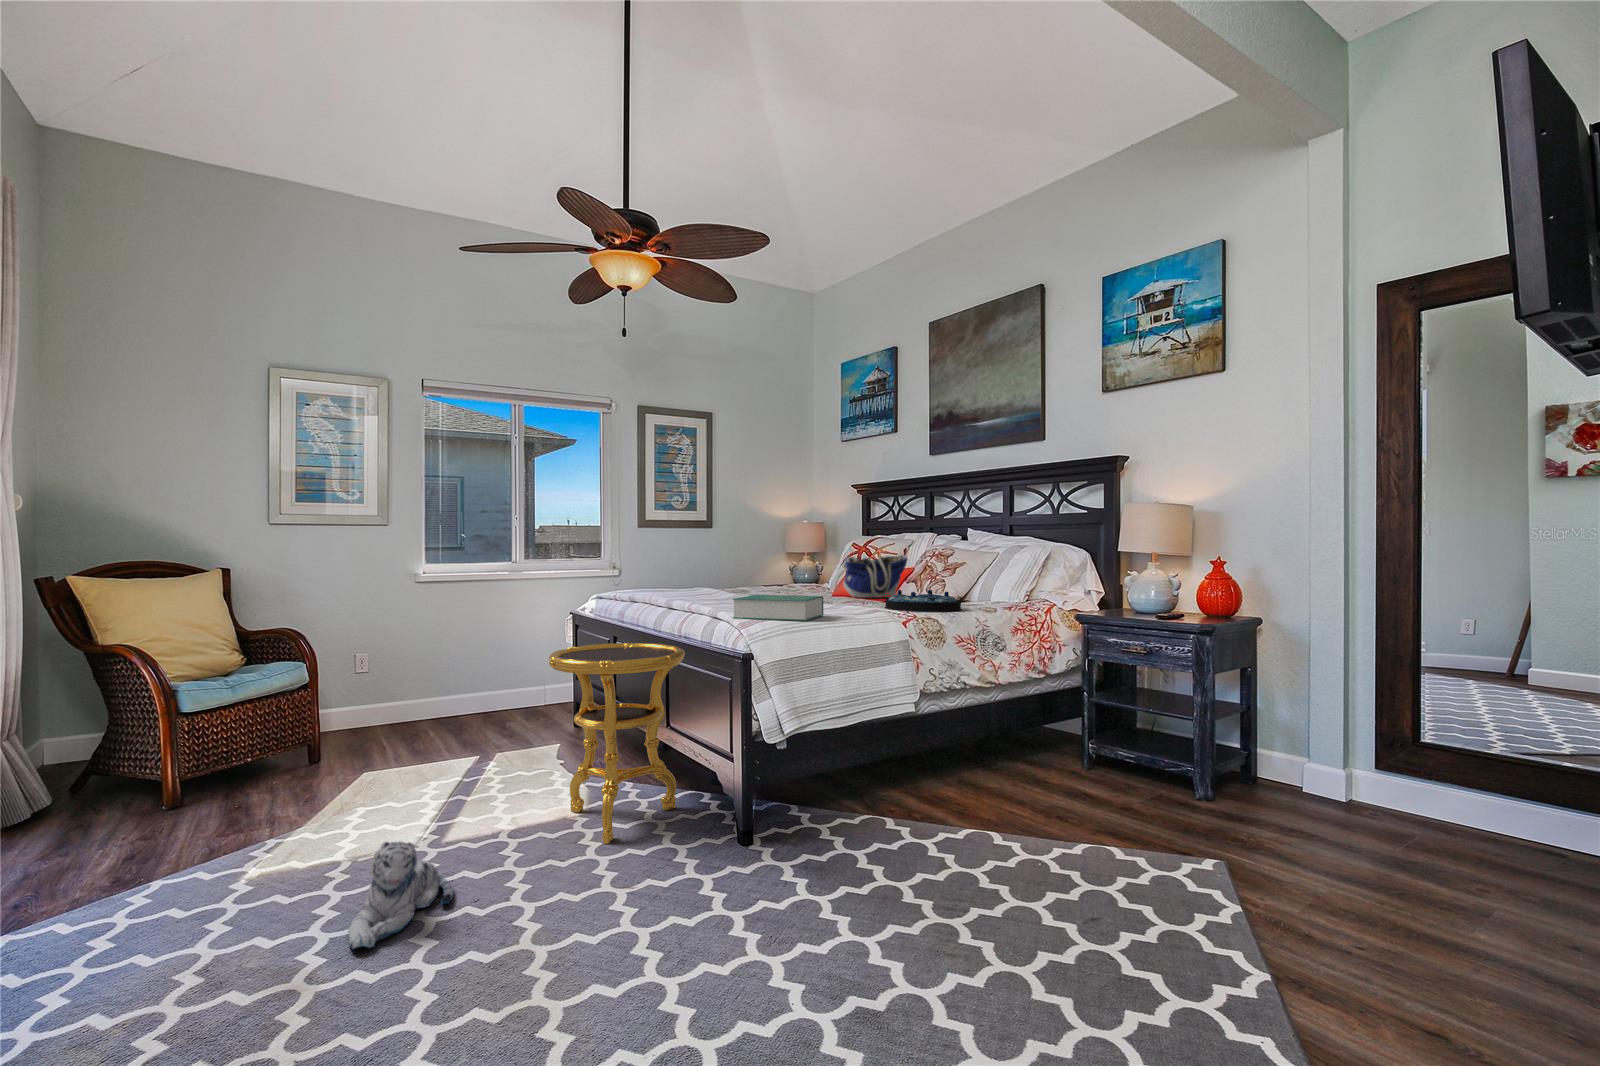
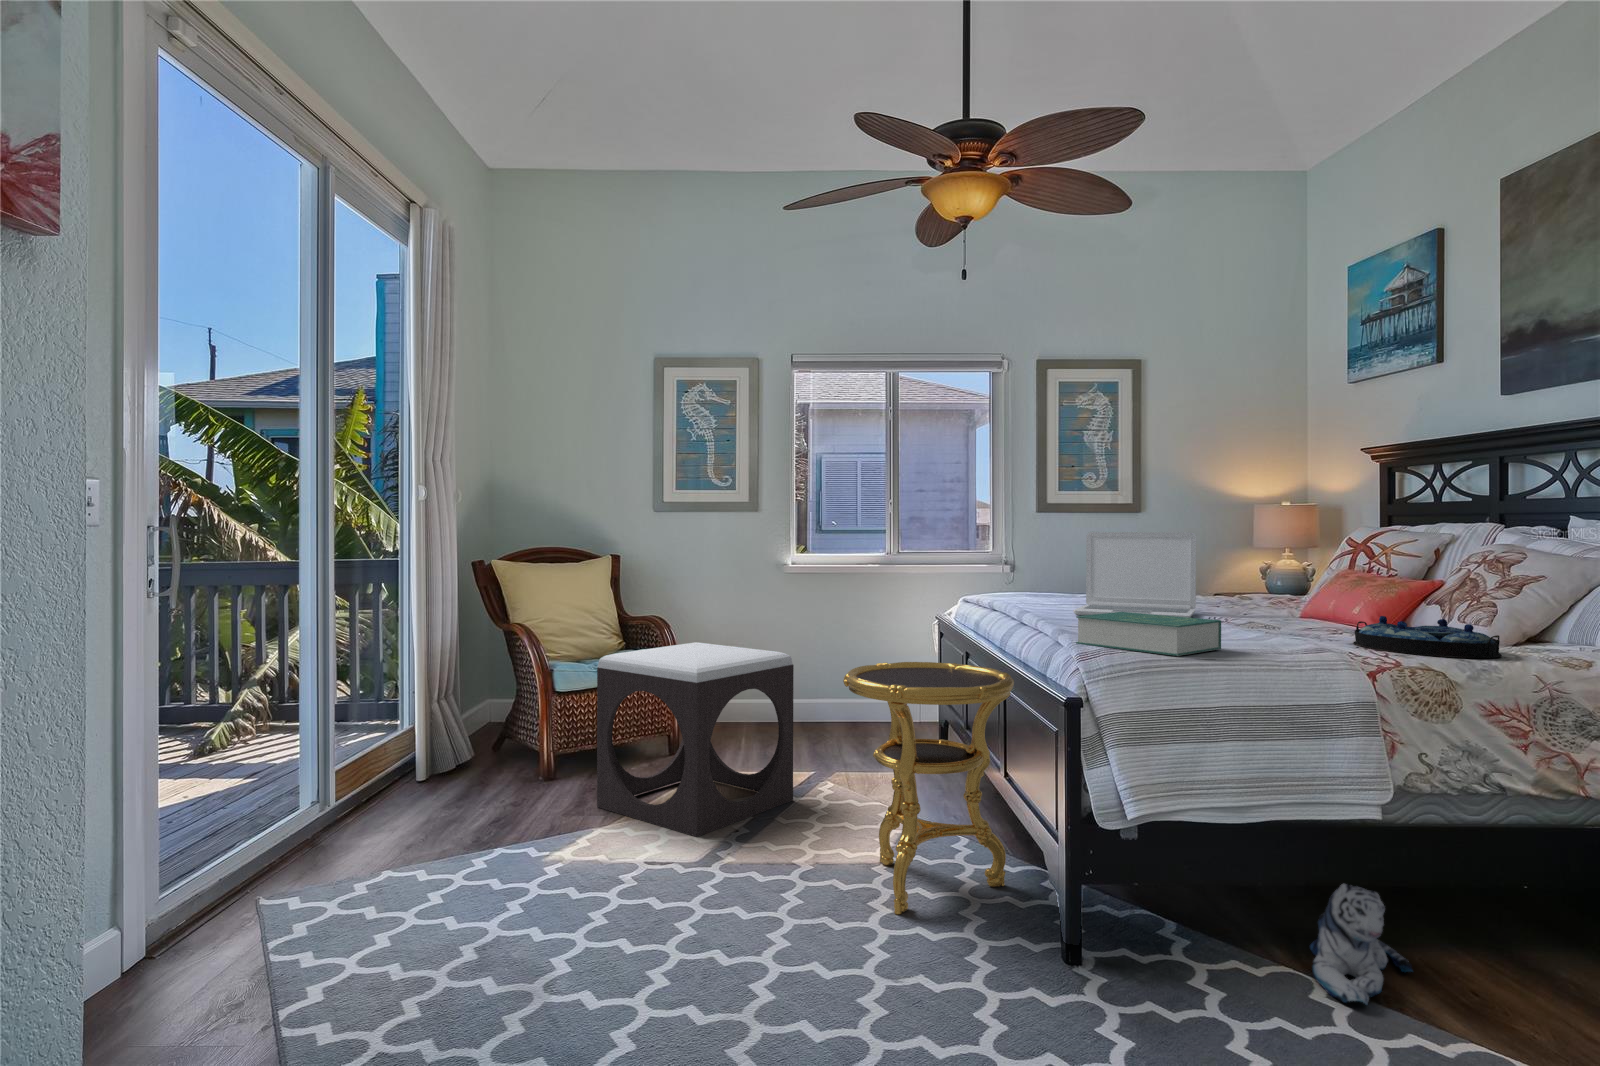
laptop: none [700,539,780,602] -> present [1073,531,1196,618]
tote bag: present [843,555,907,598] -> none [1302,559,1425,624]
footstool: none [255,648,465,826] -> present [597,642,794,837]
plush toy: present [348,841,454,950] -> present [1309,884,1412,1005]

